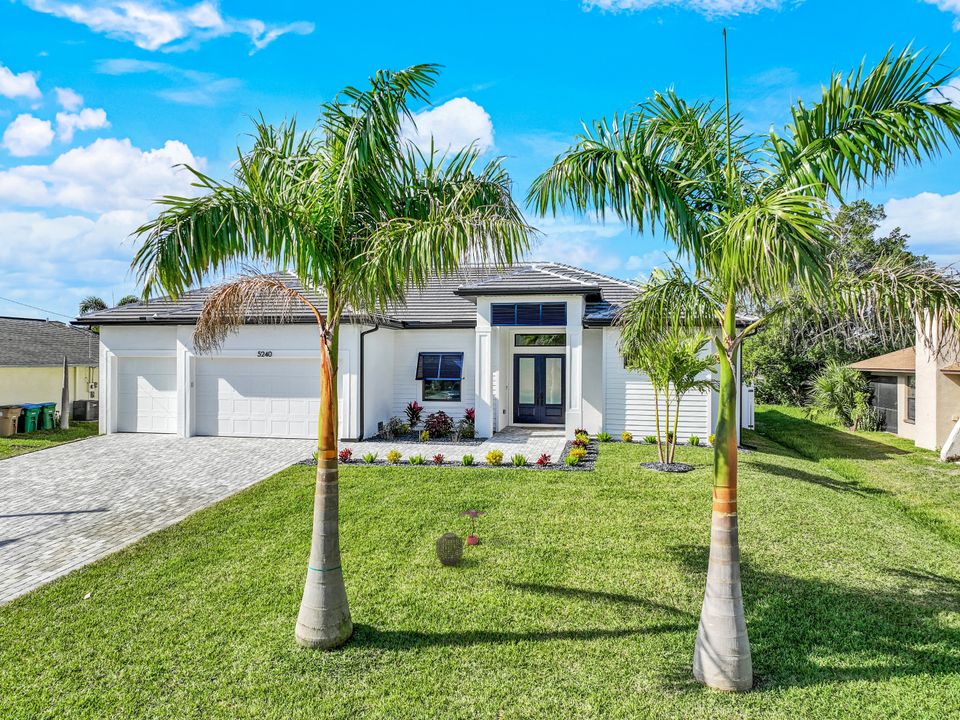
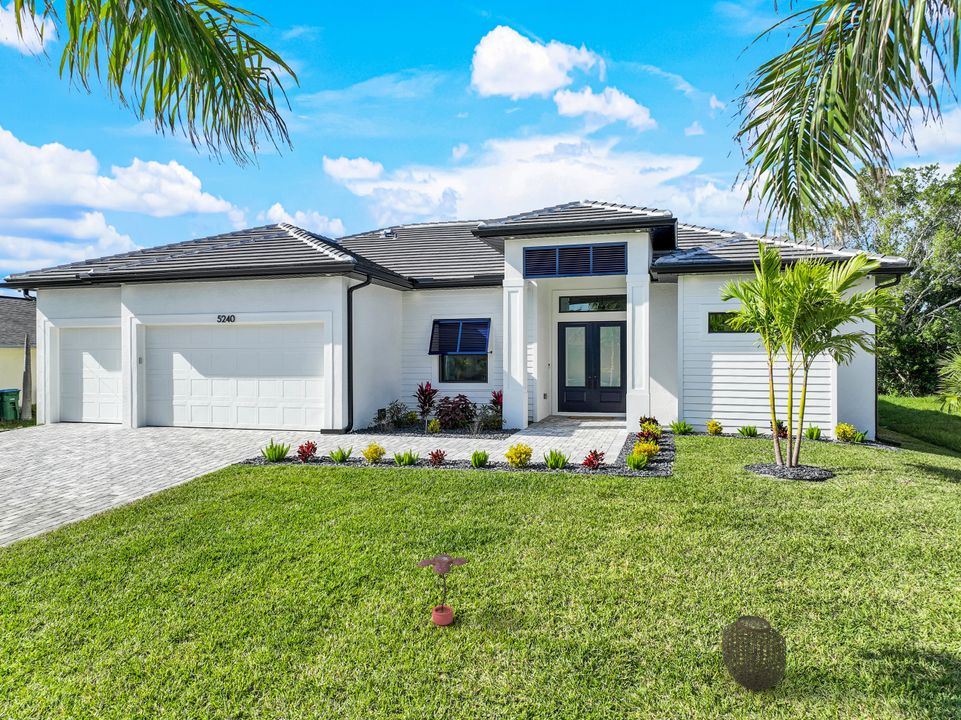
woven basket: present [436,533,463,565] -> present [722,615,786,690]

